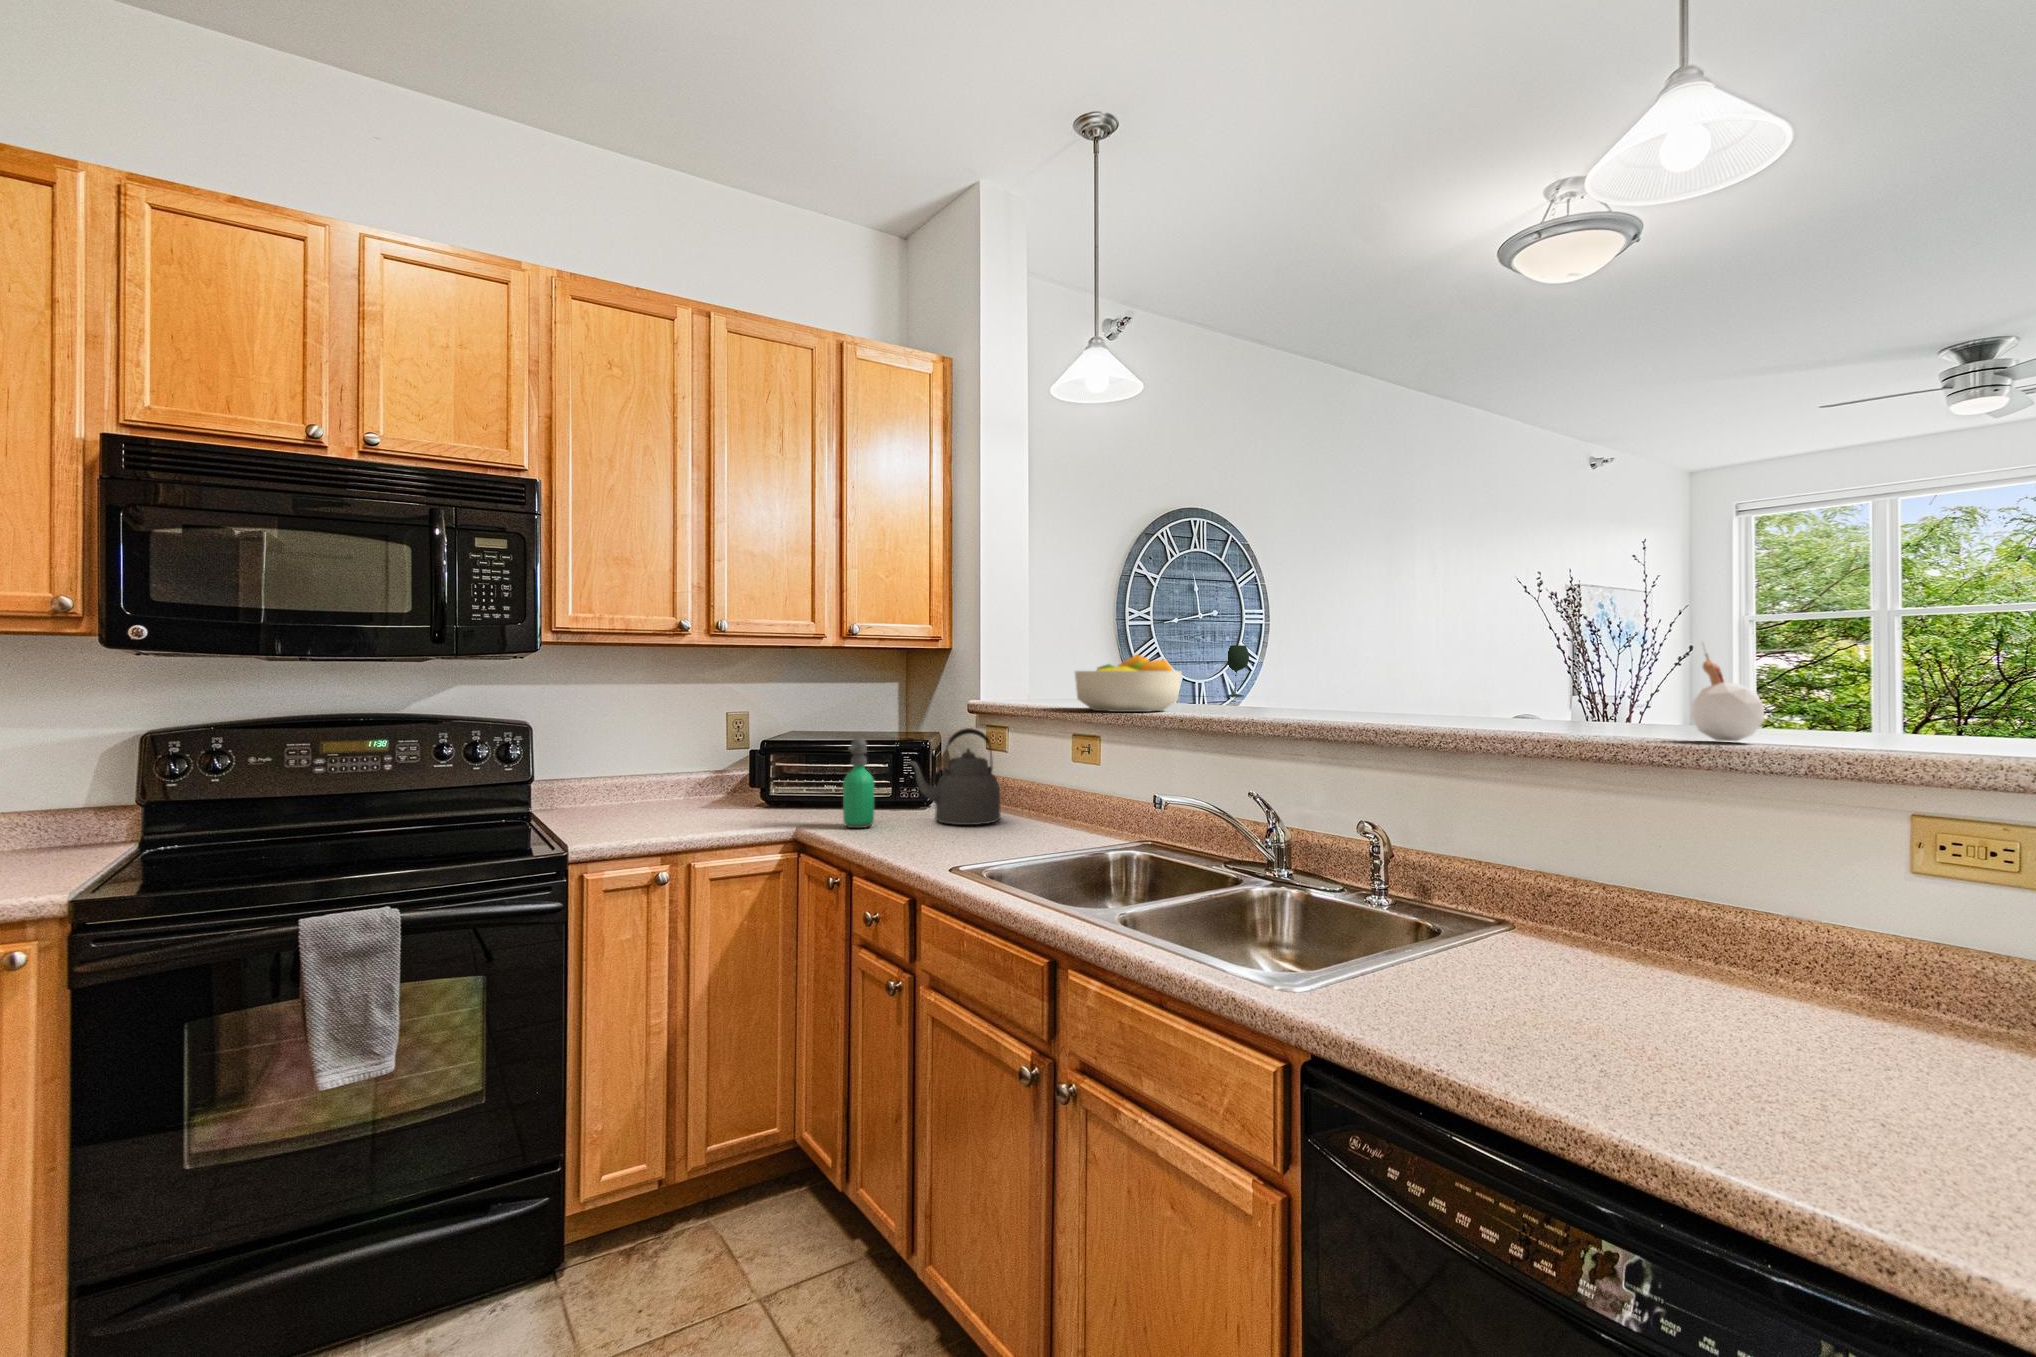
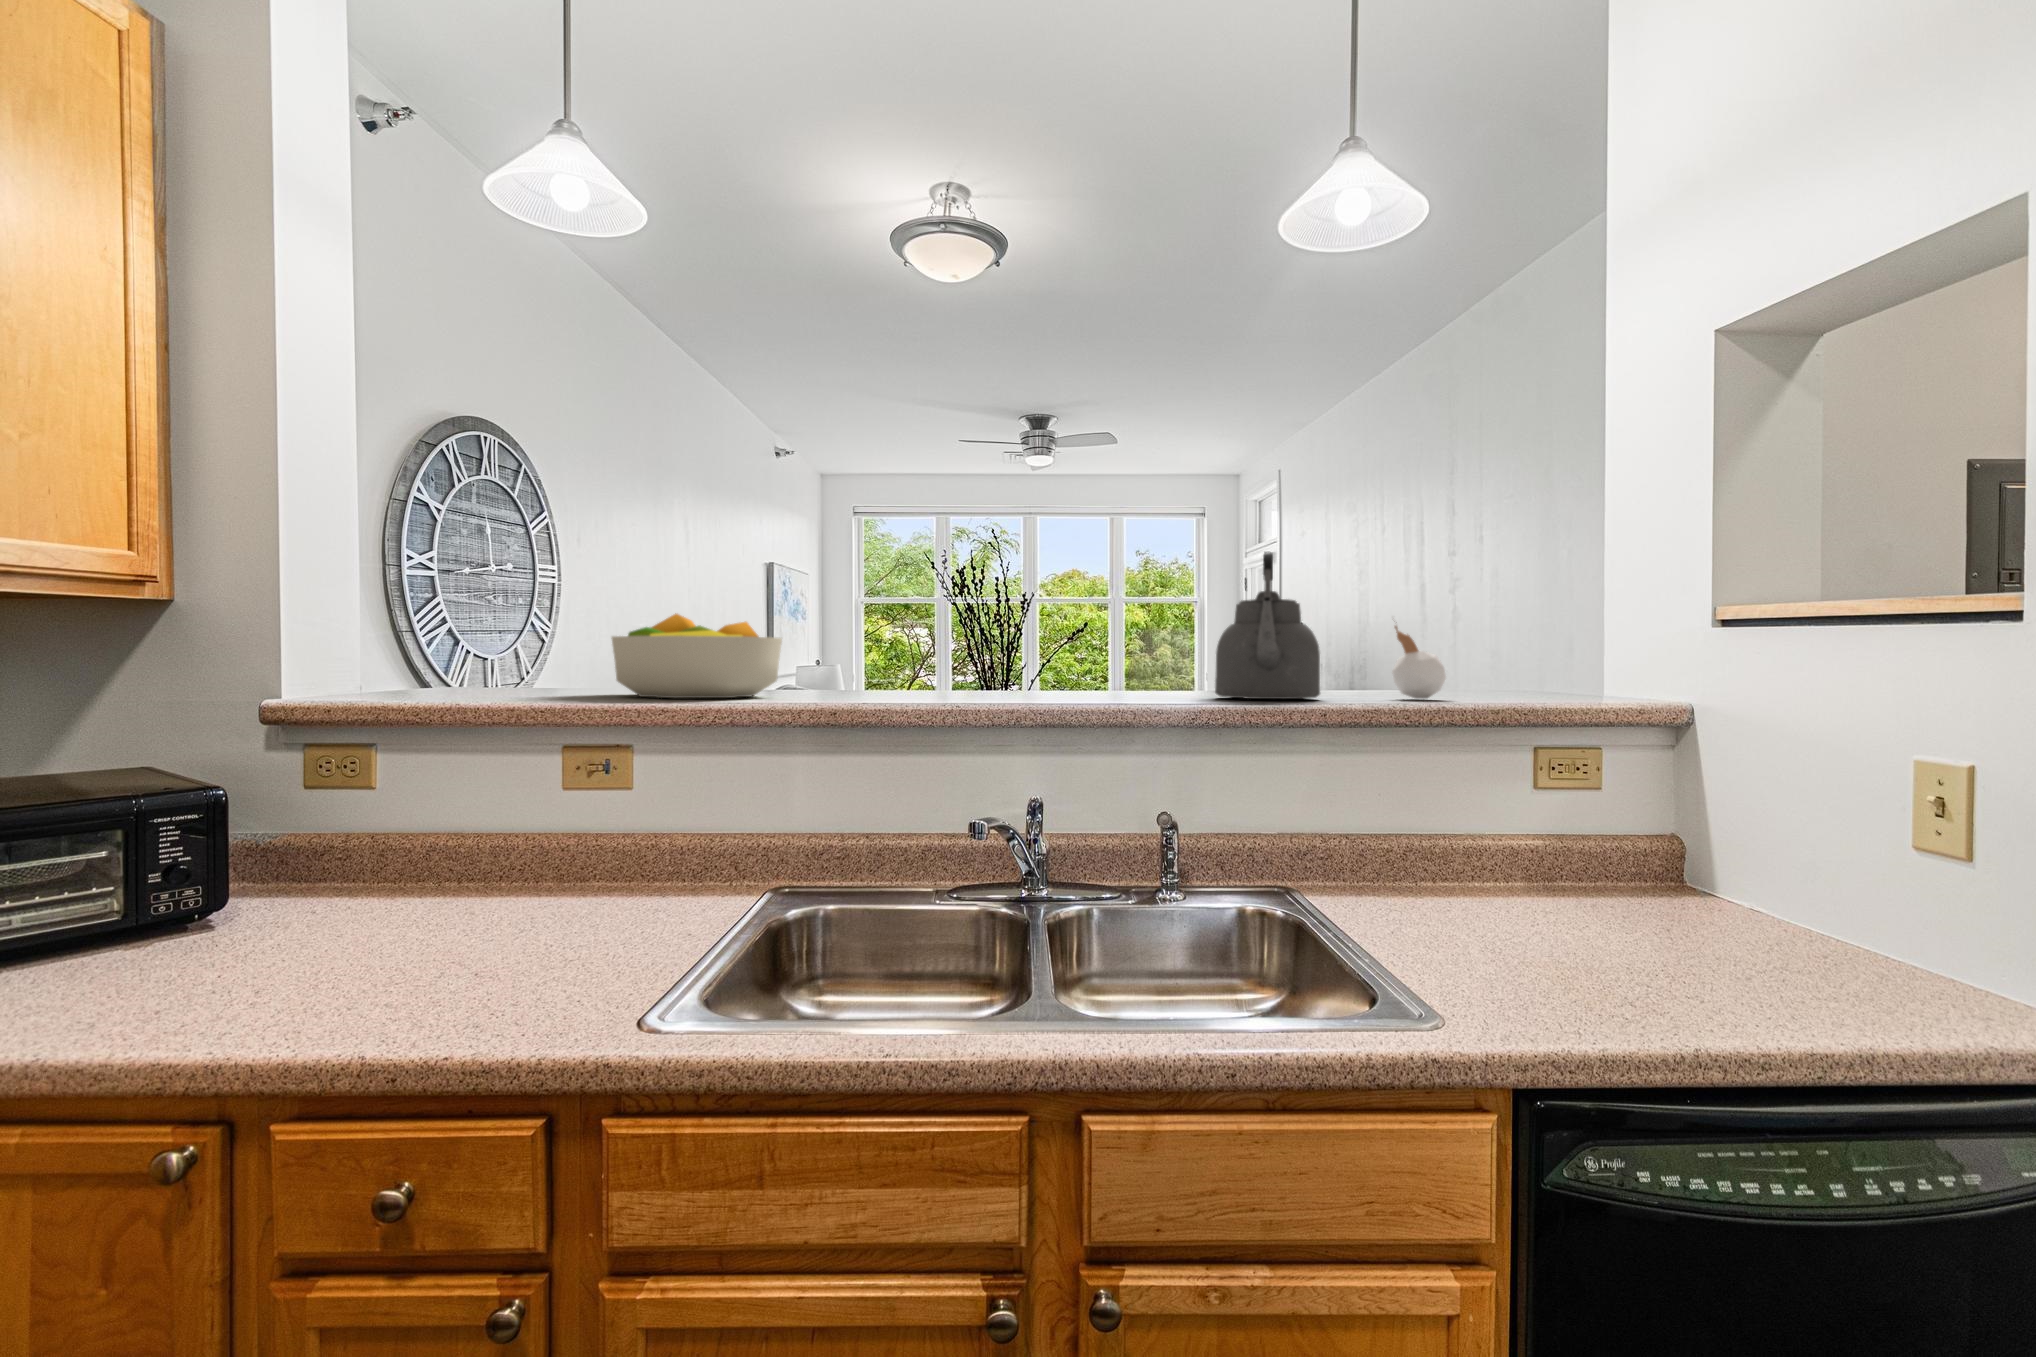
wine glass: present [1226,645,1249,697] -> none [507,610,547,677]
kettle: present [906,728,1001,825] -> present [1215,553,1320,699]
soap dispenser: present [843,738,874,828] -> none [88,782,186,993]

